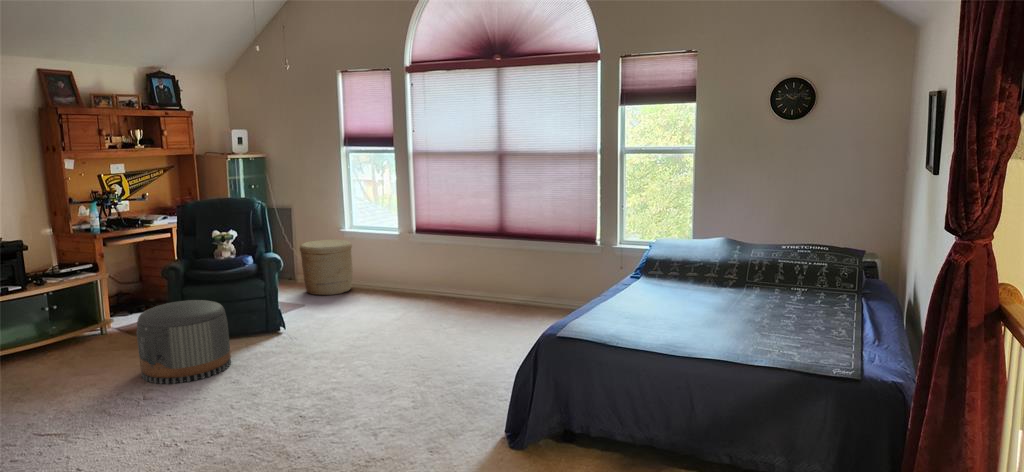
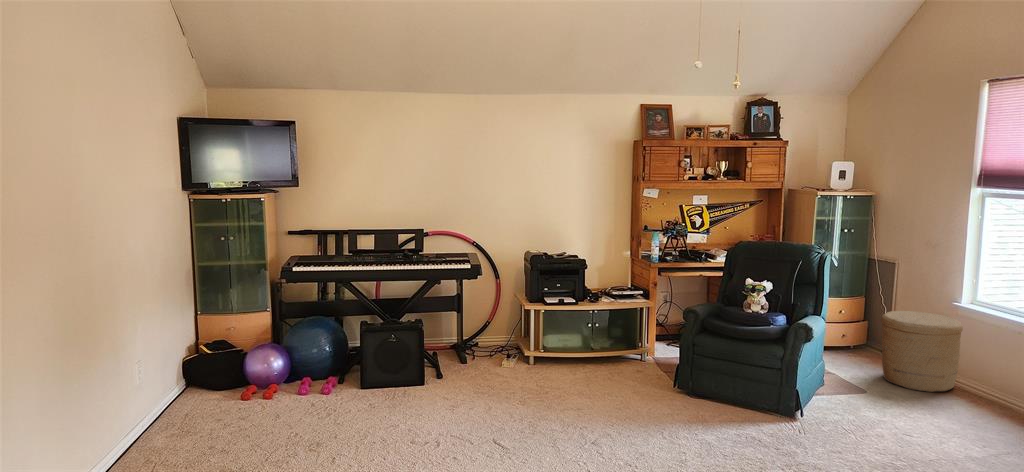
pouf: present [137,300,231,384] -> none [613,349,708,447]

